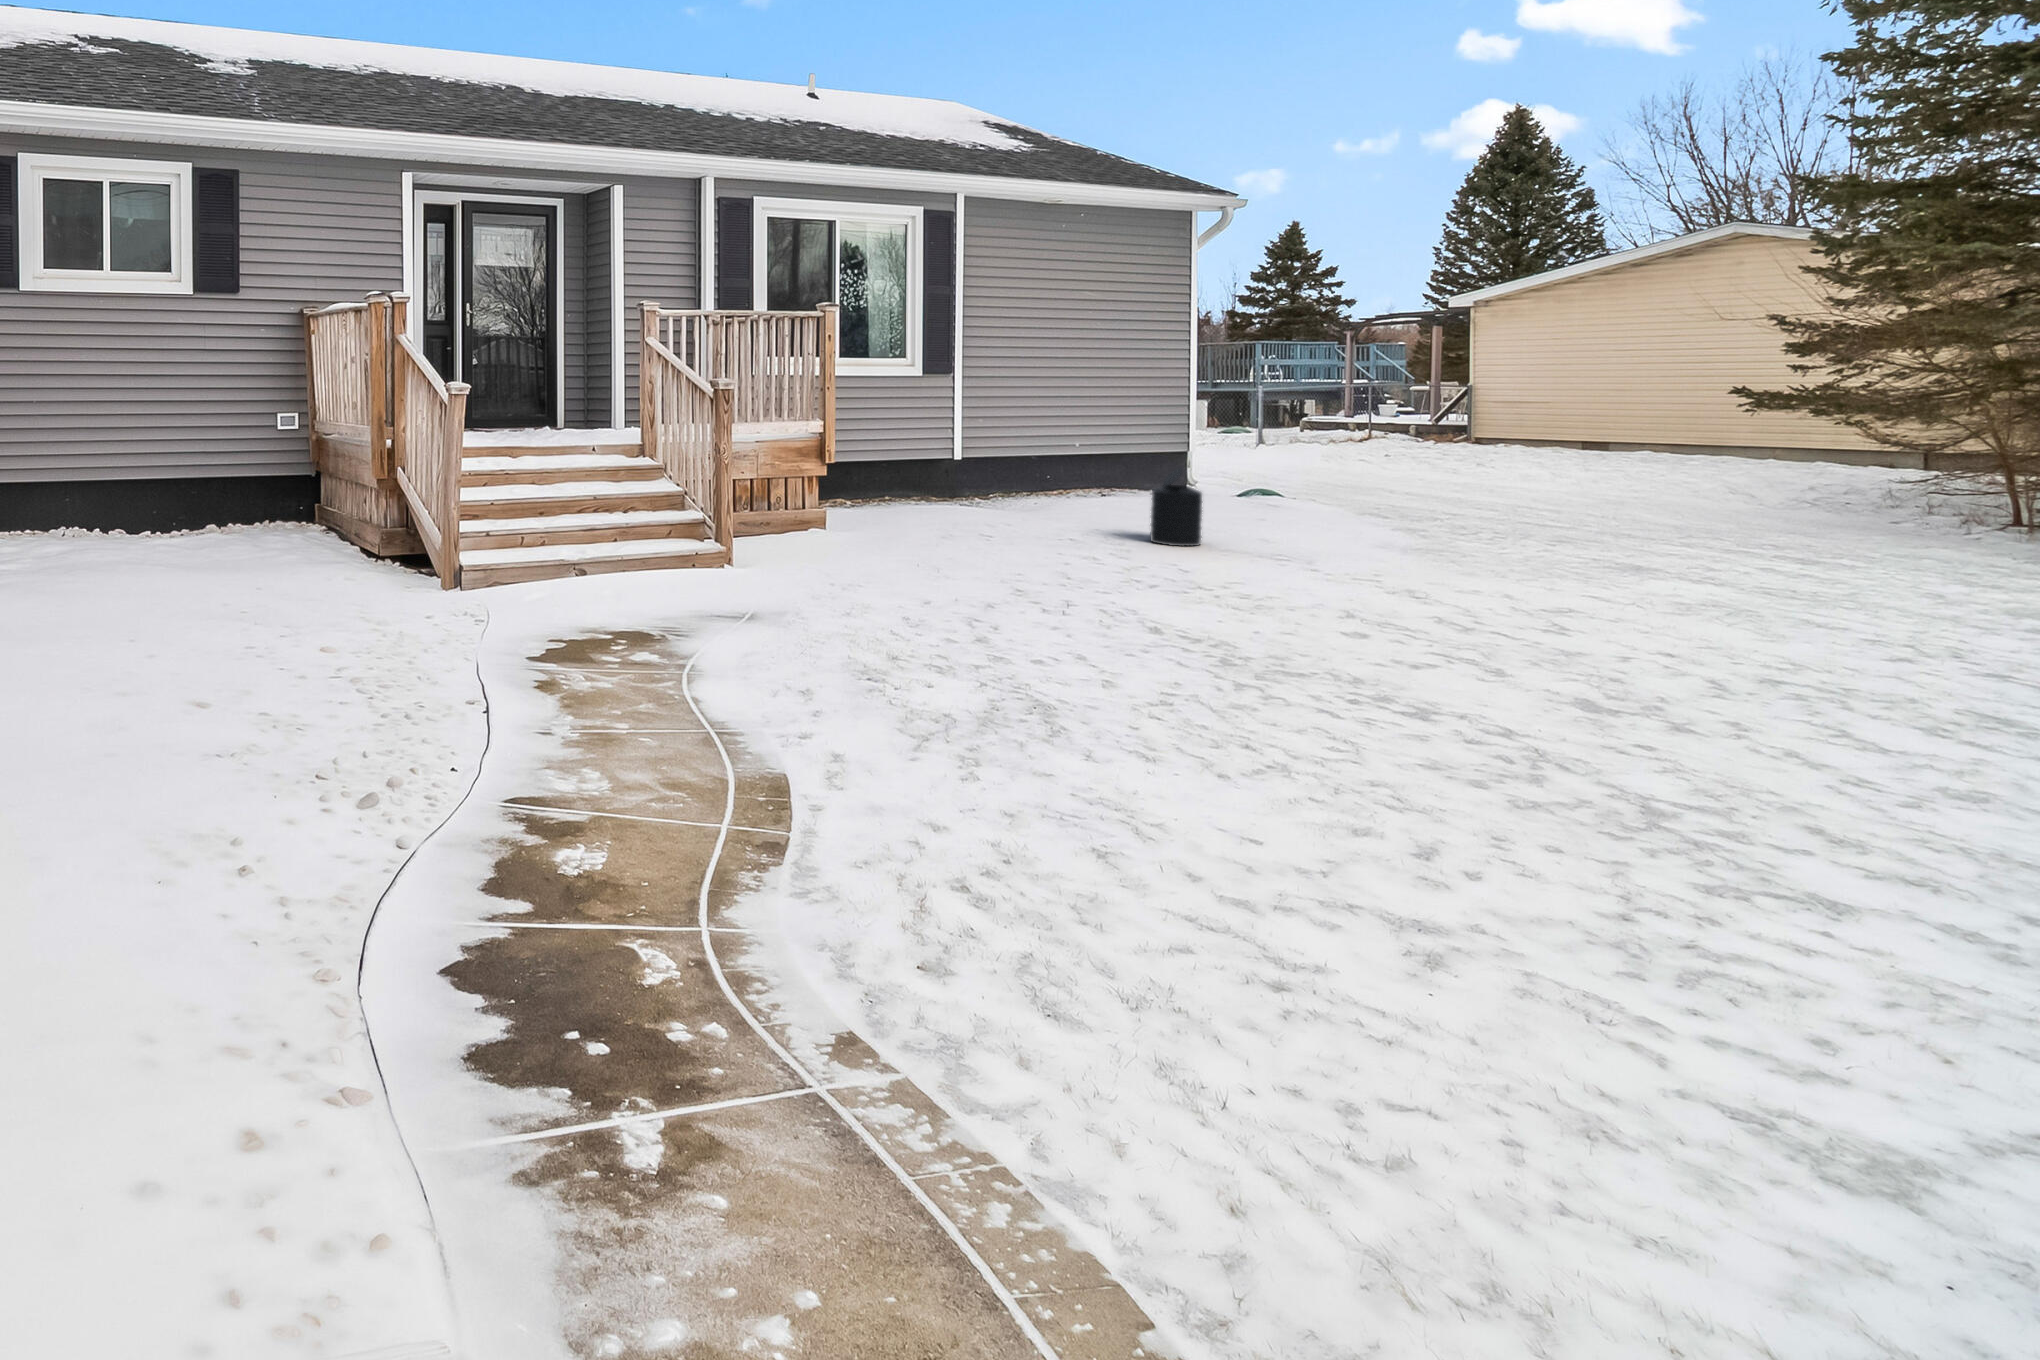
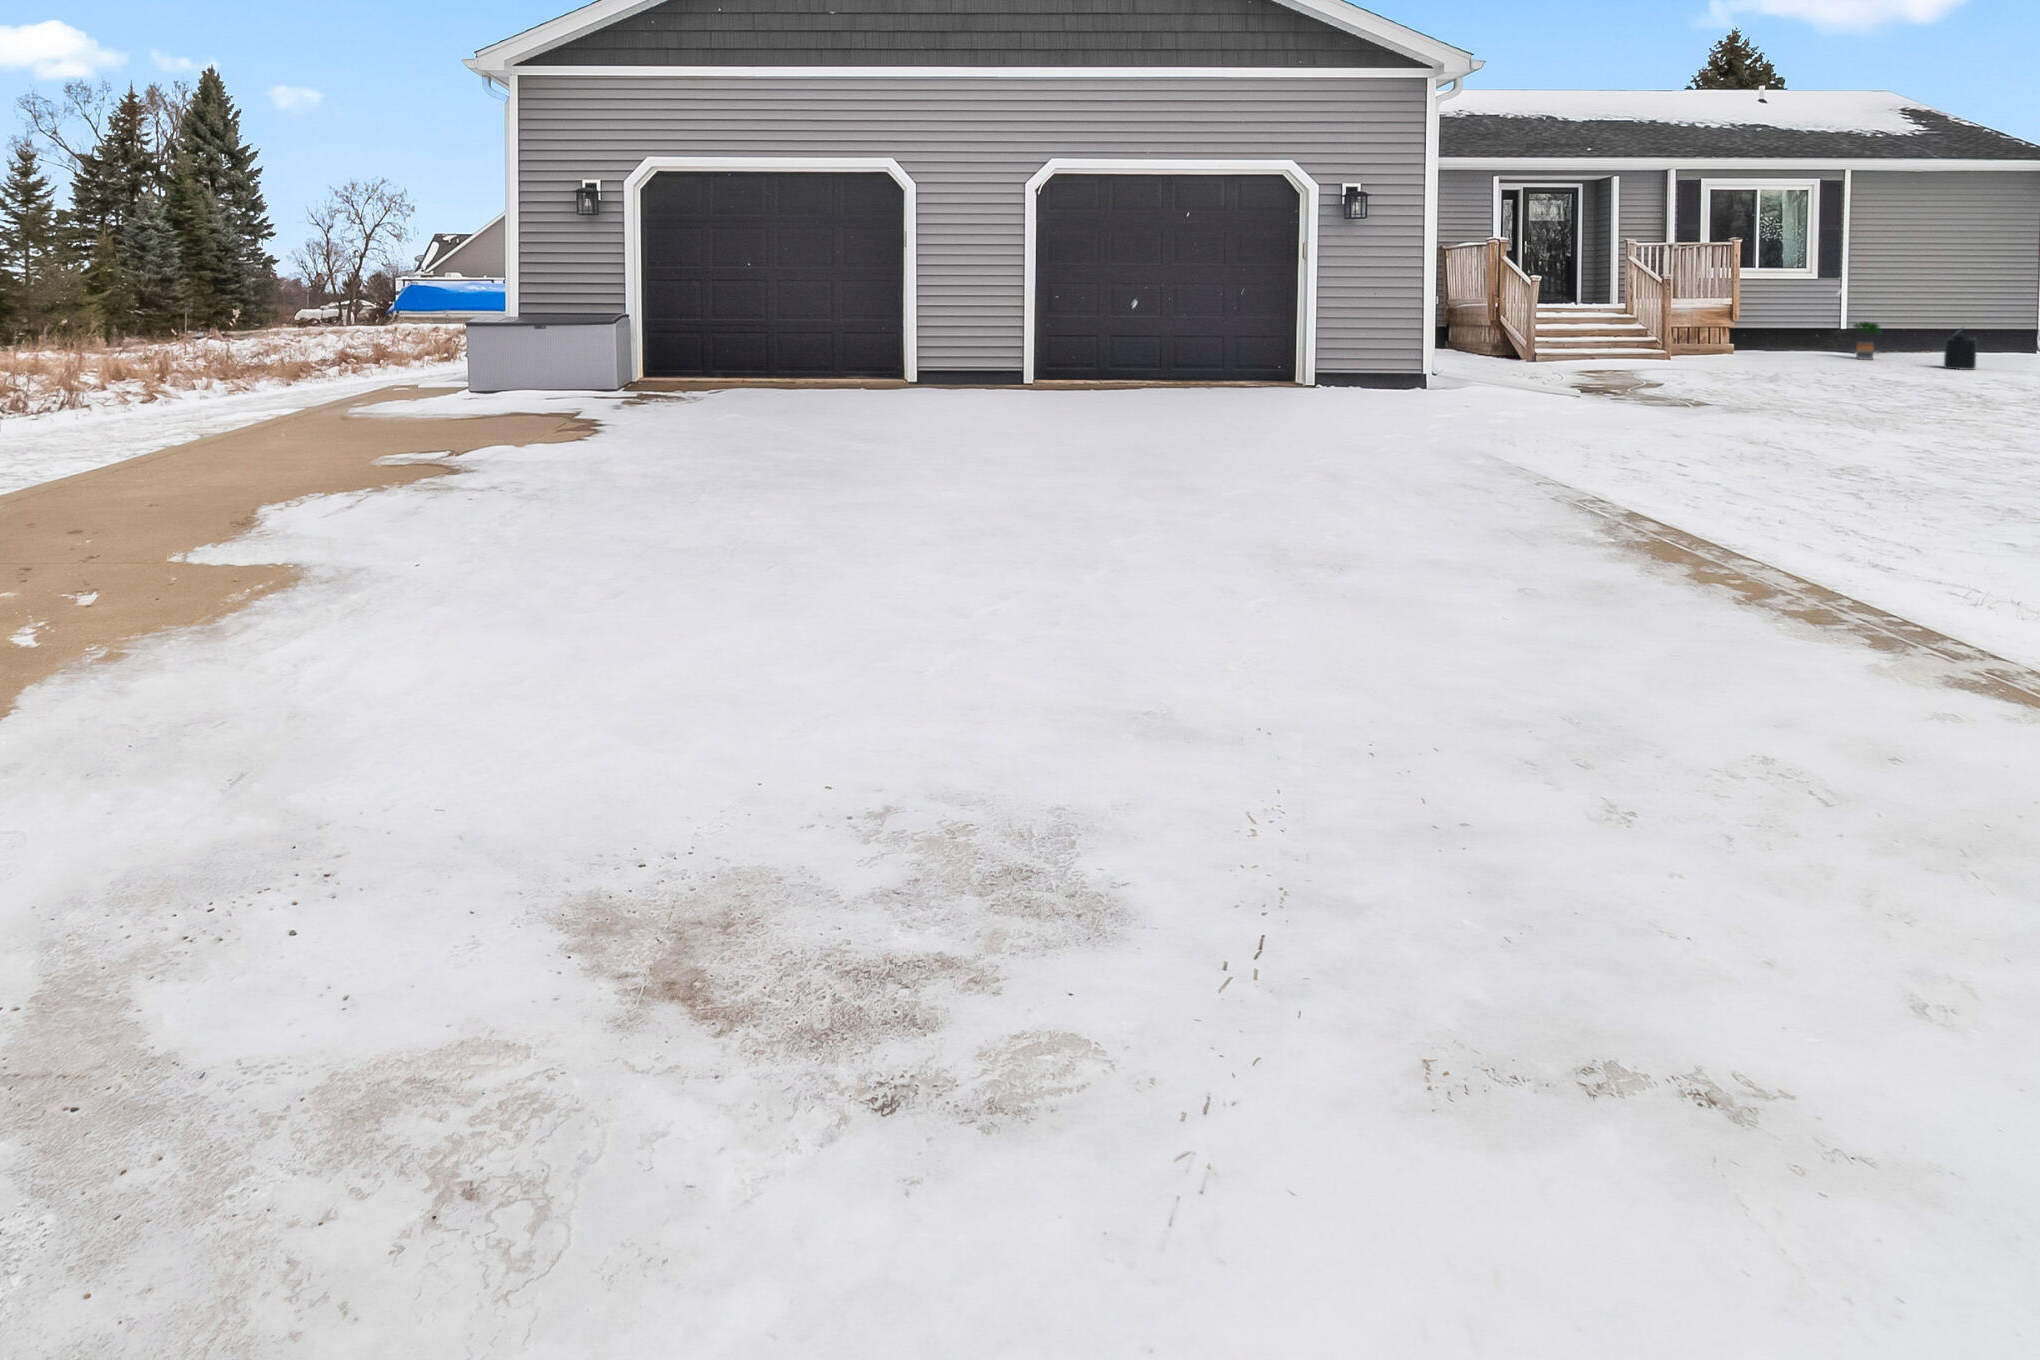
potted tree: none [979,449,1027,515] -> present [1854,322,1882,360]

